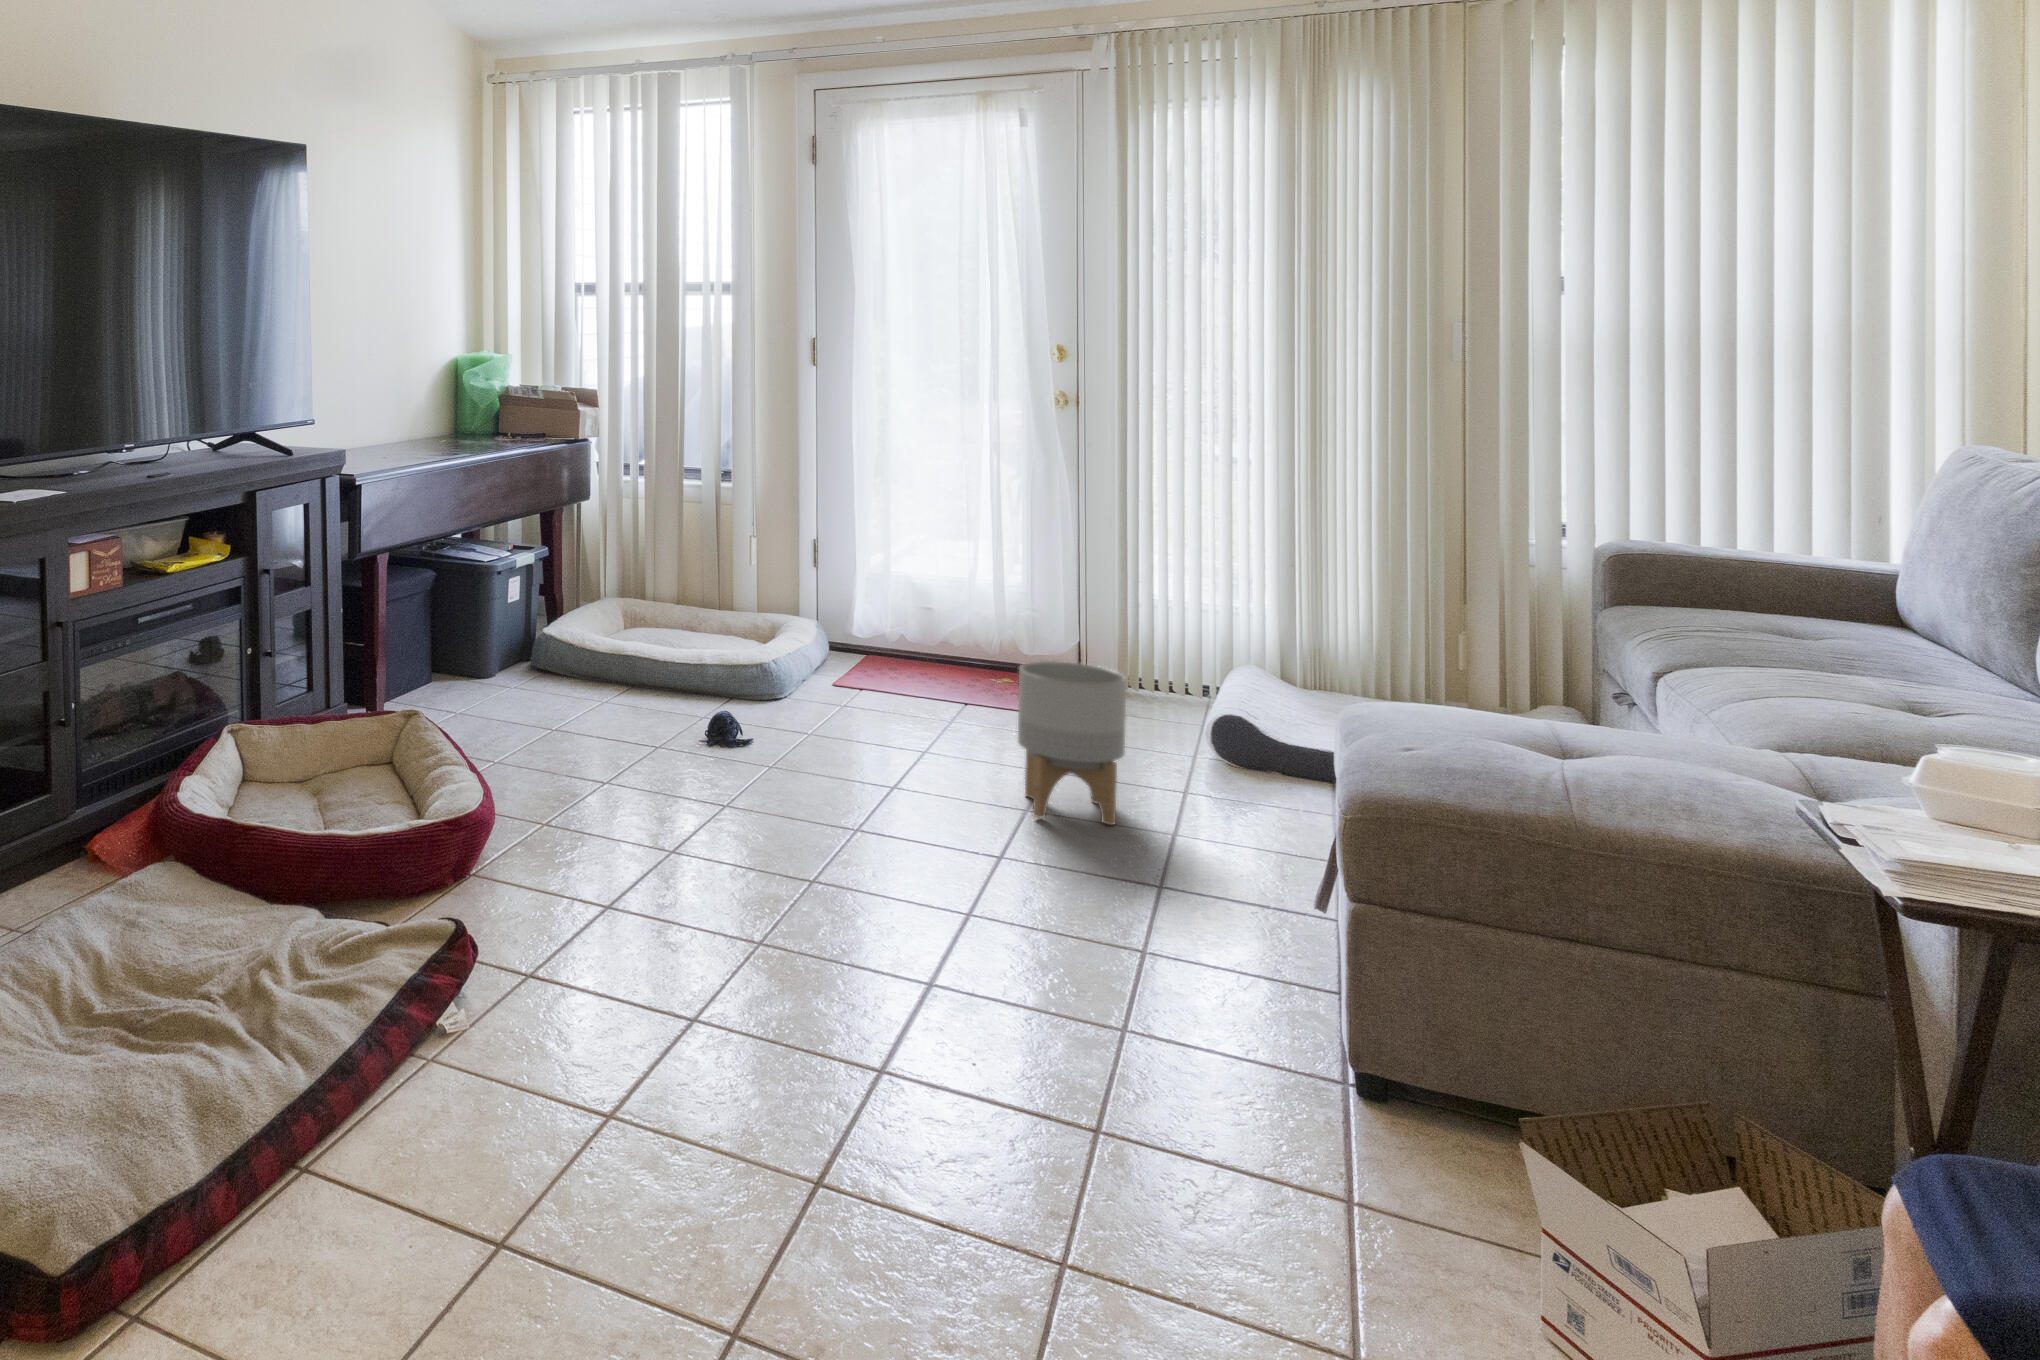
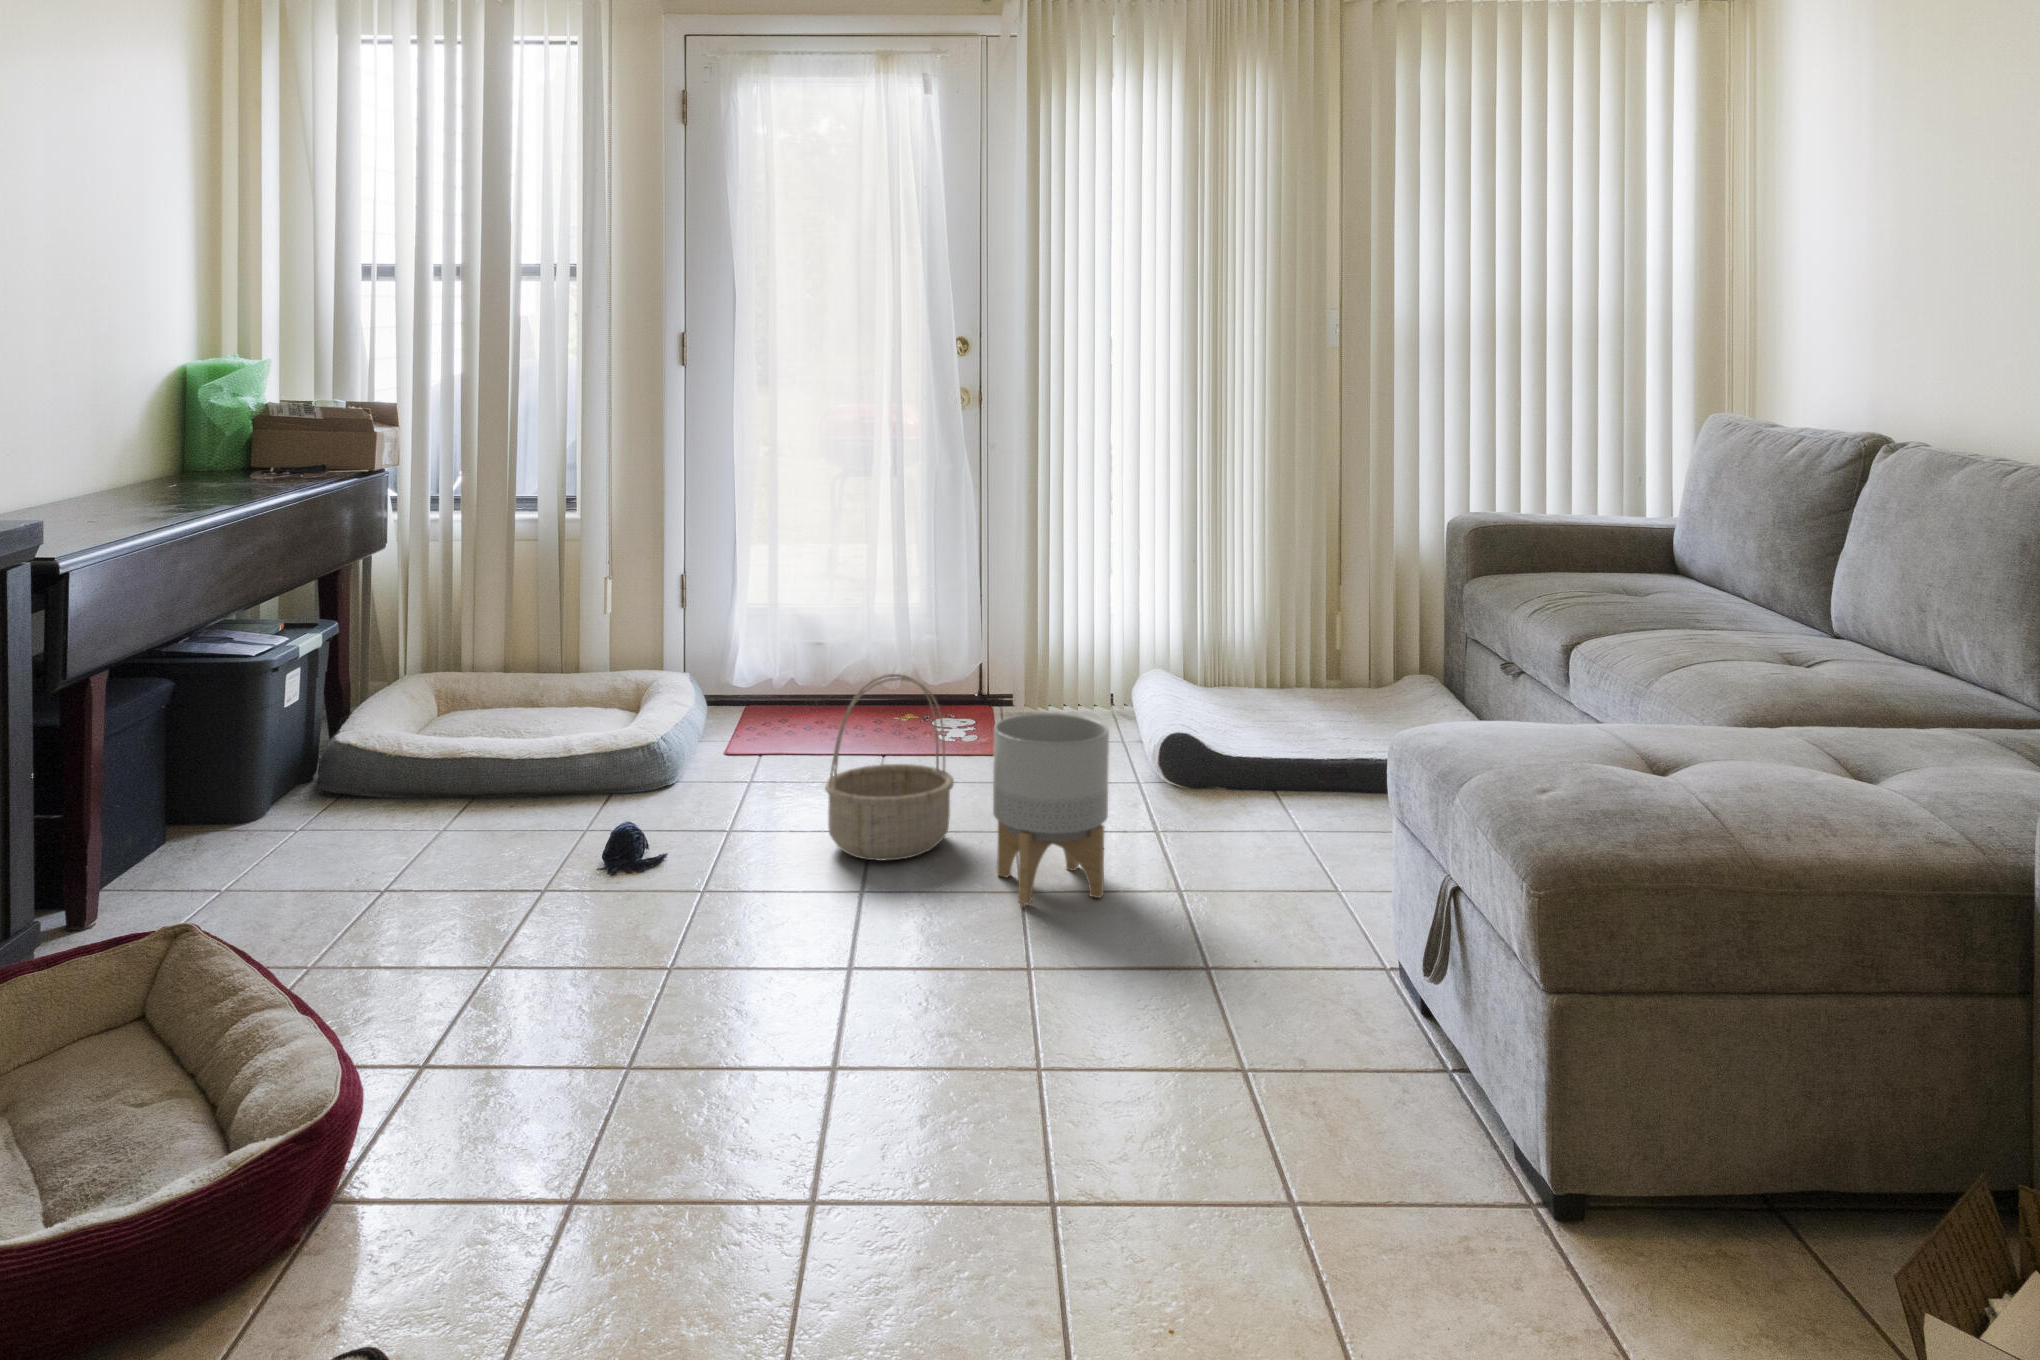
basket: none [884,617,999,772] -> present [825,674,954,861]

